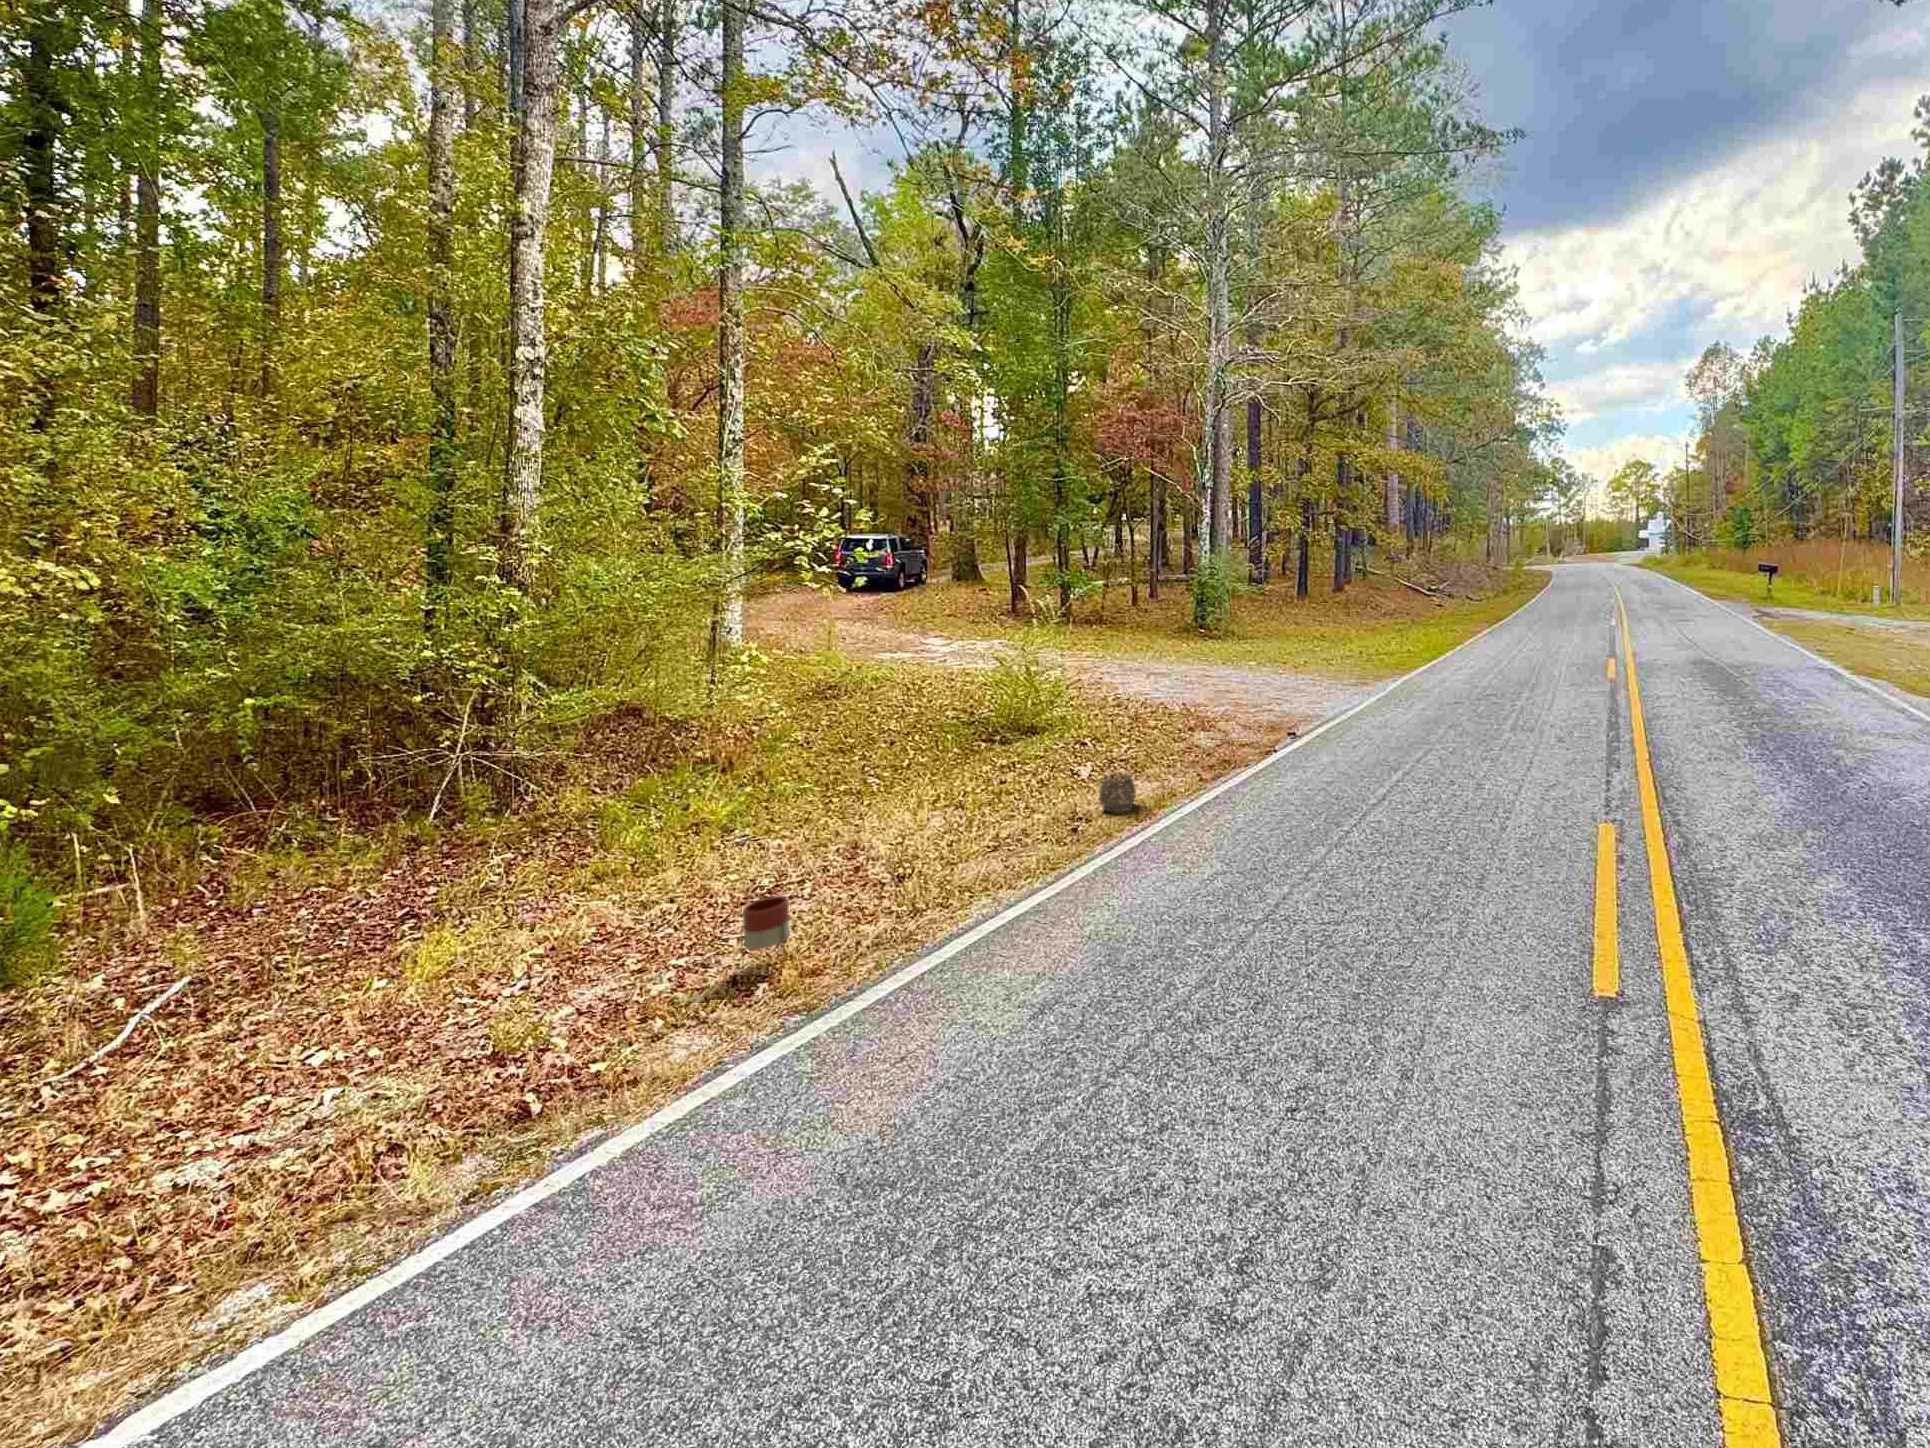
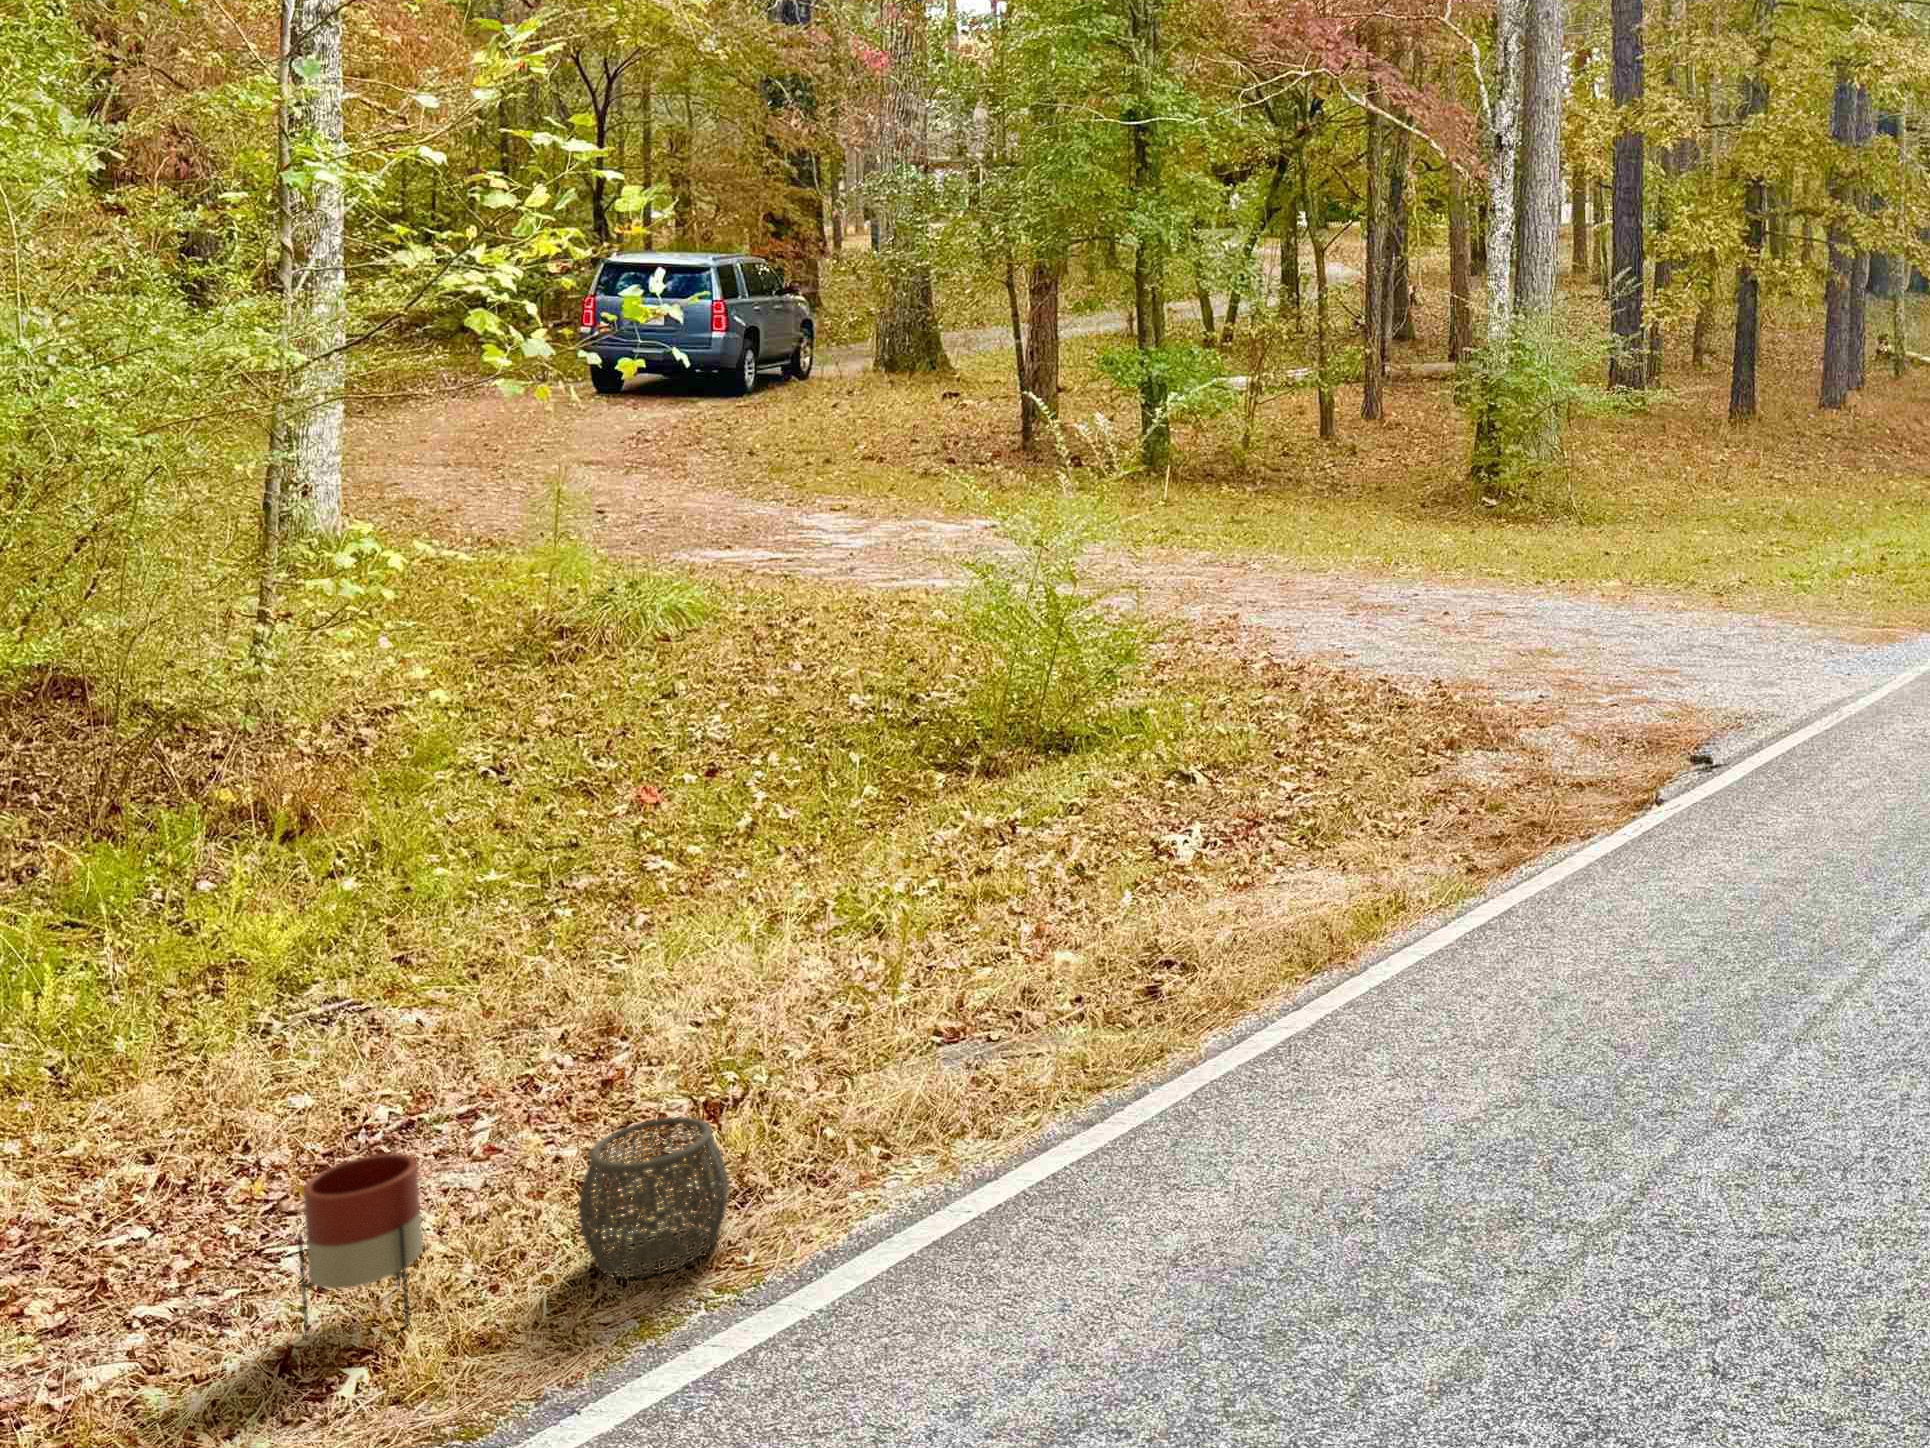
woven basket: present [1099,774,1136,812] -> present [578,1117,729,1278]

